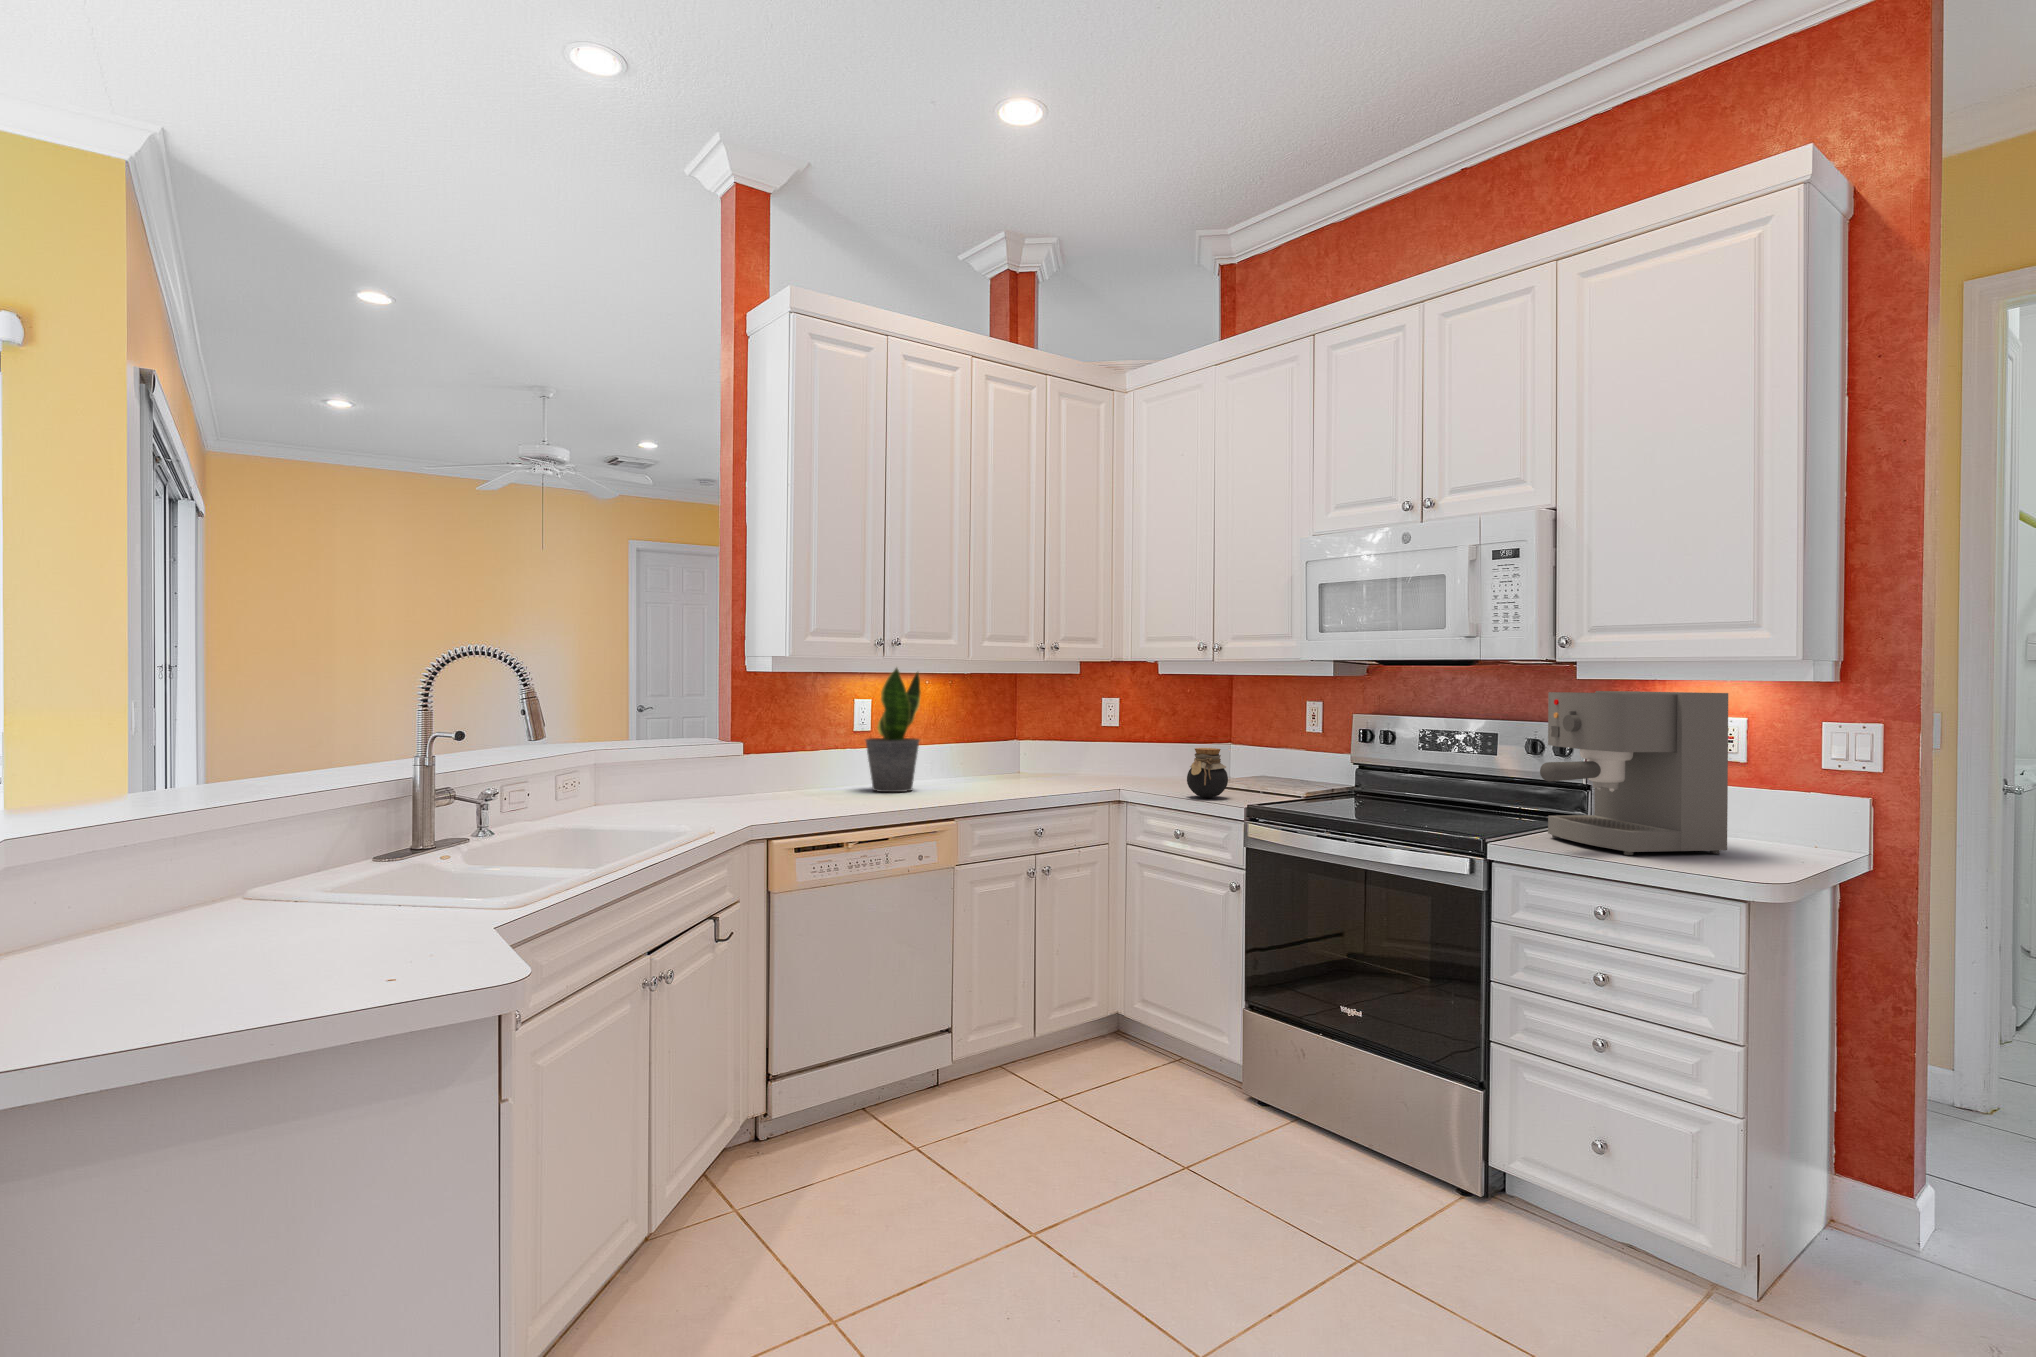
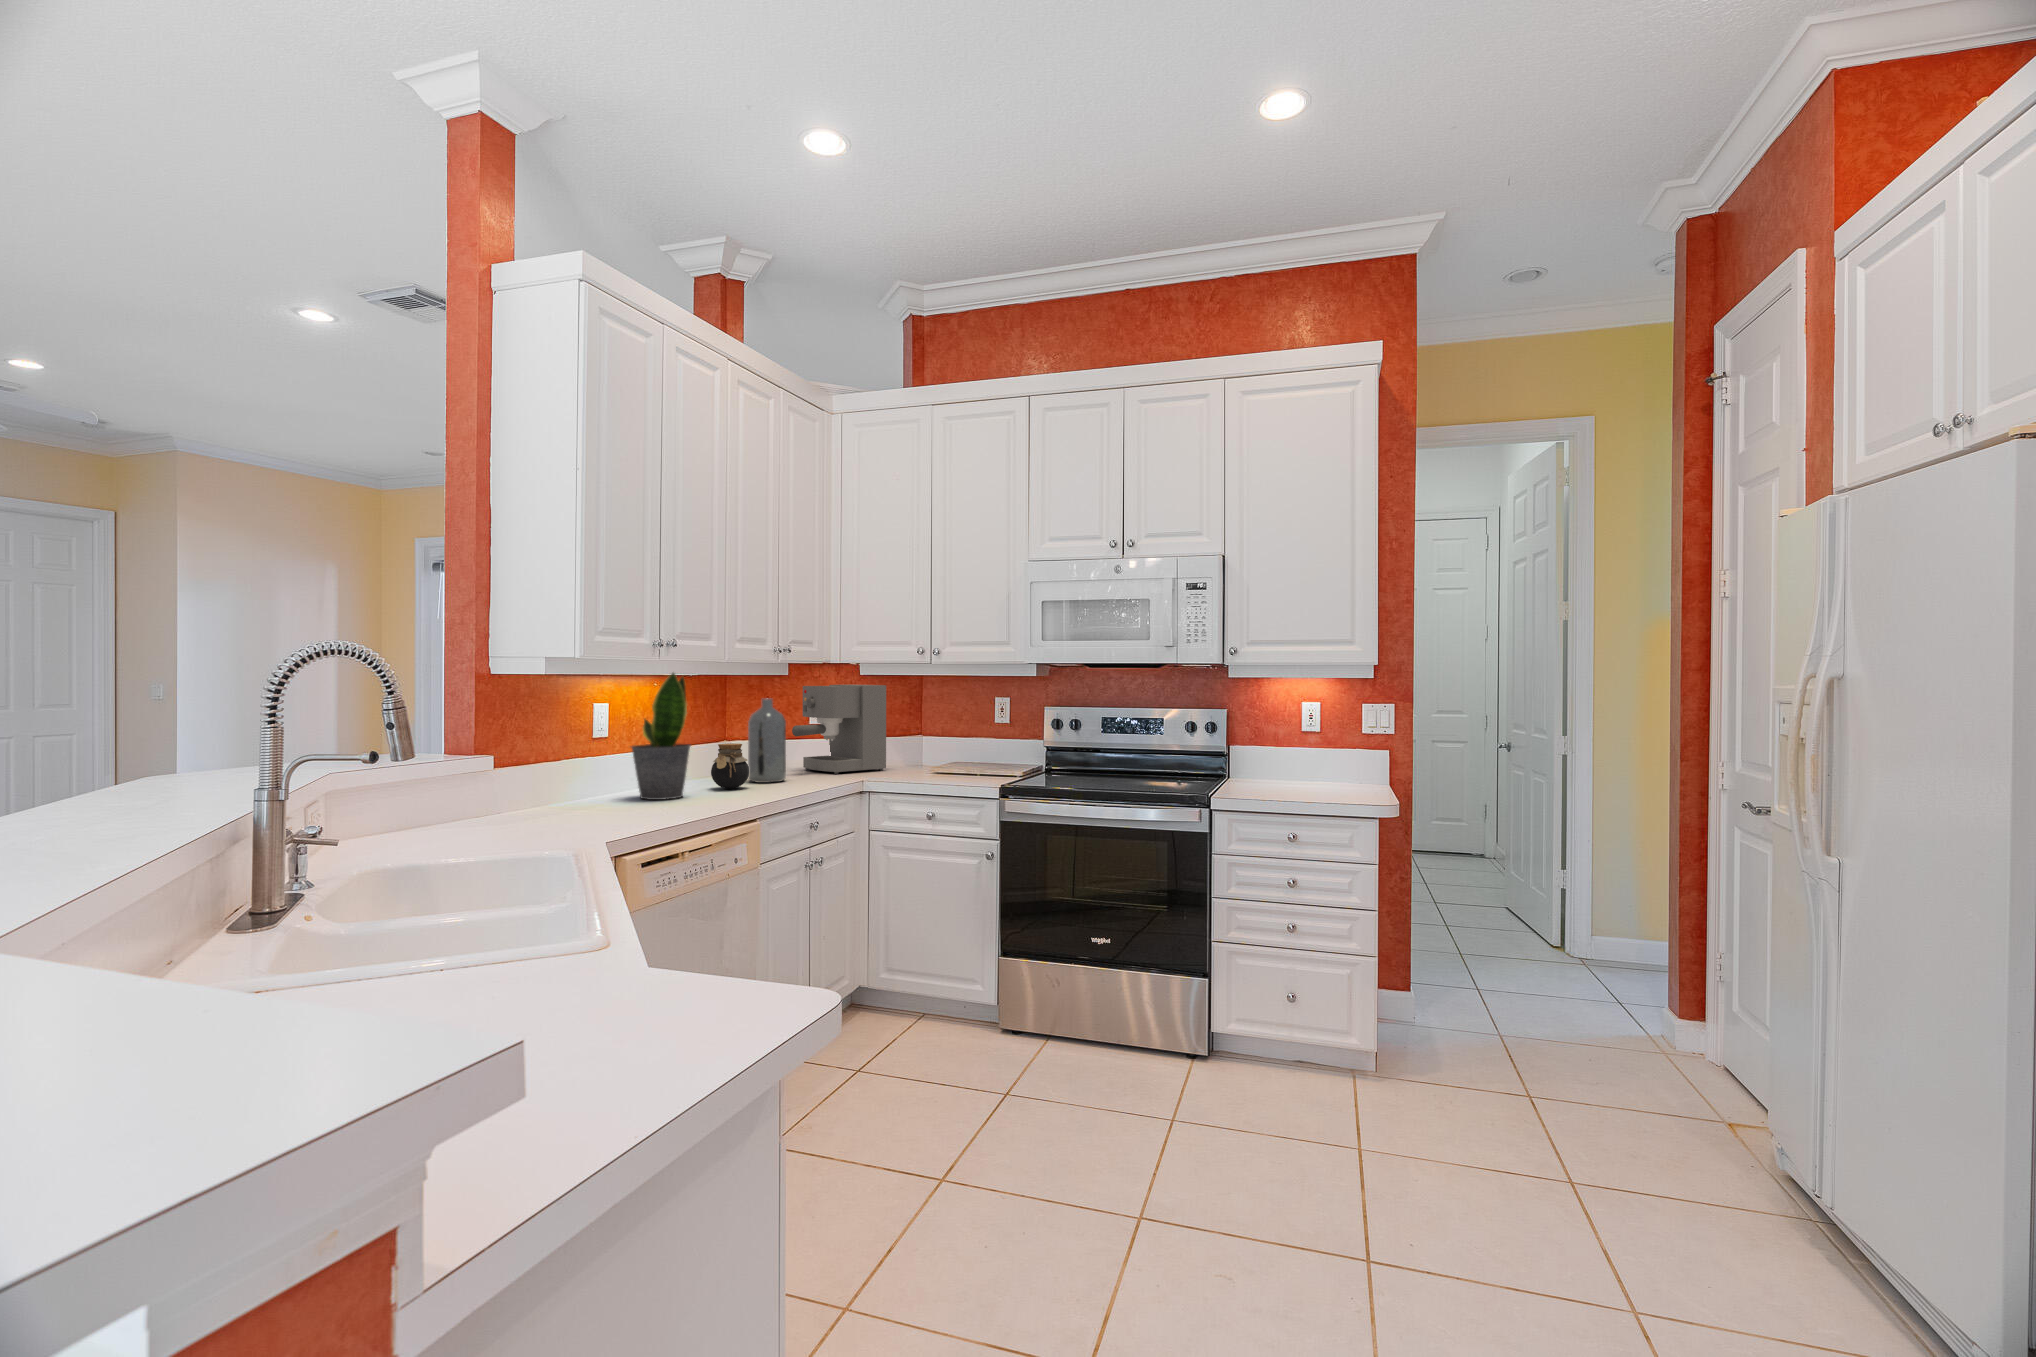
coffee maker: present [1540,691,1728,855] -> present [792,685,886,774]
bottle: none [1007,697,1045,784] -> present [748,699,786,783]
jar: present [1187,748,1228,798] -> present [711,743,749,789]

